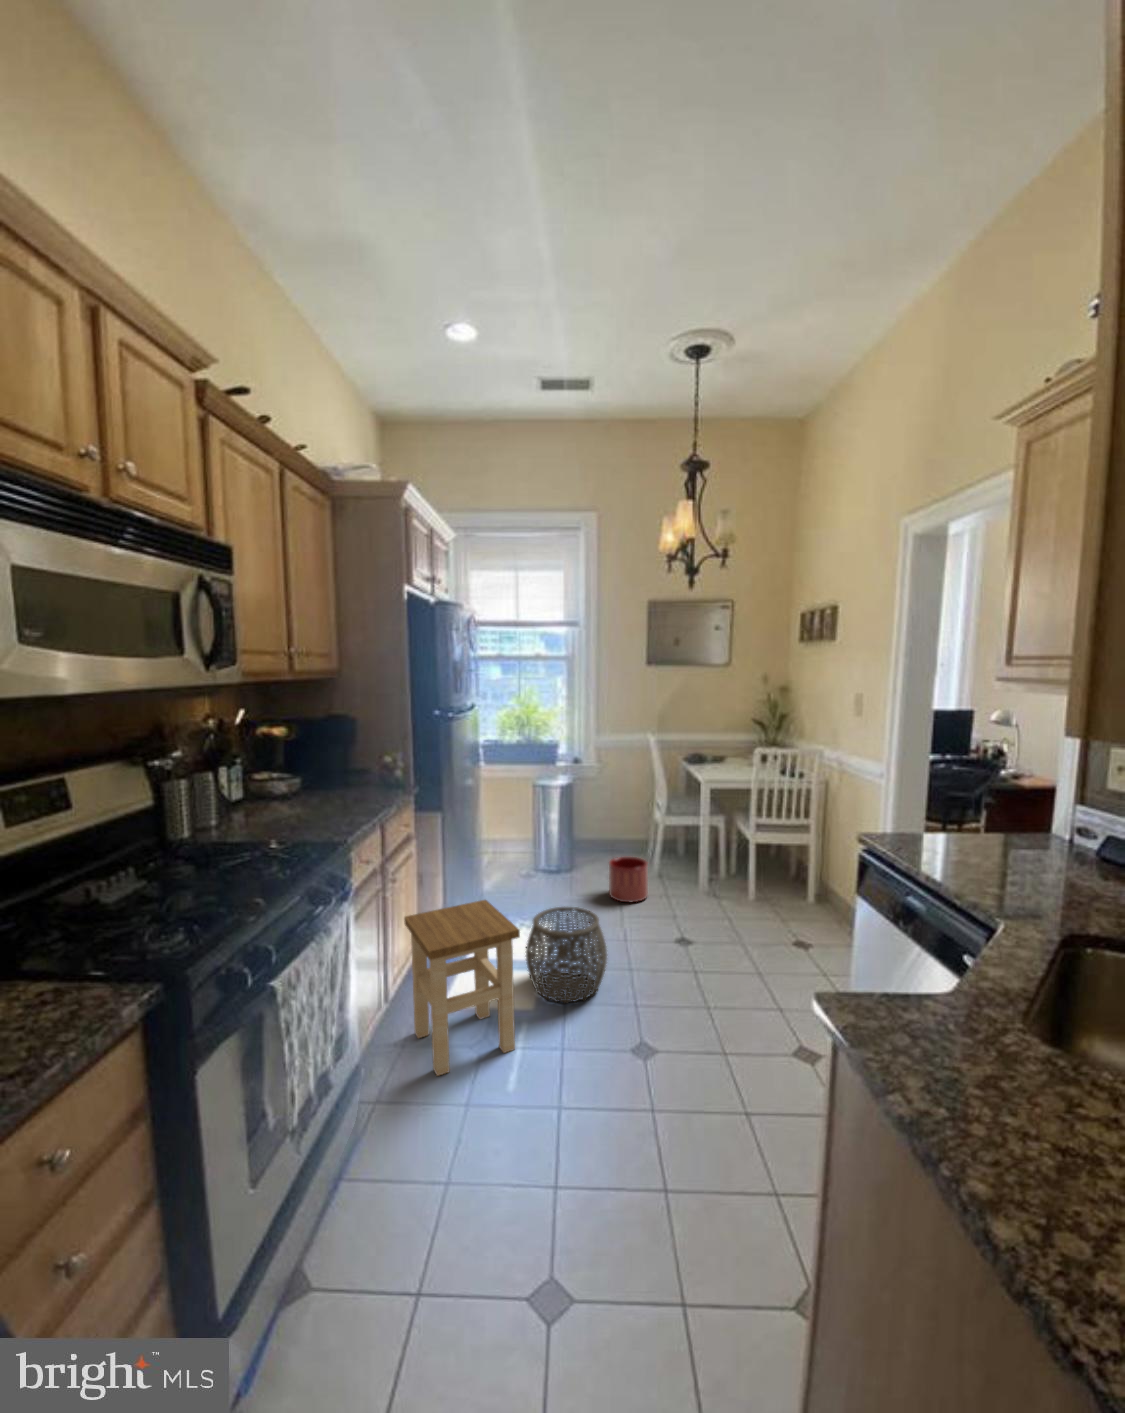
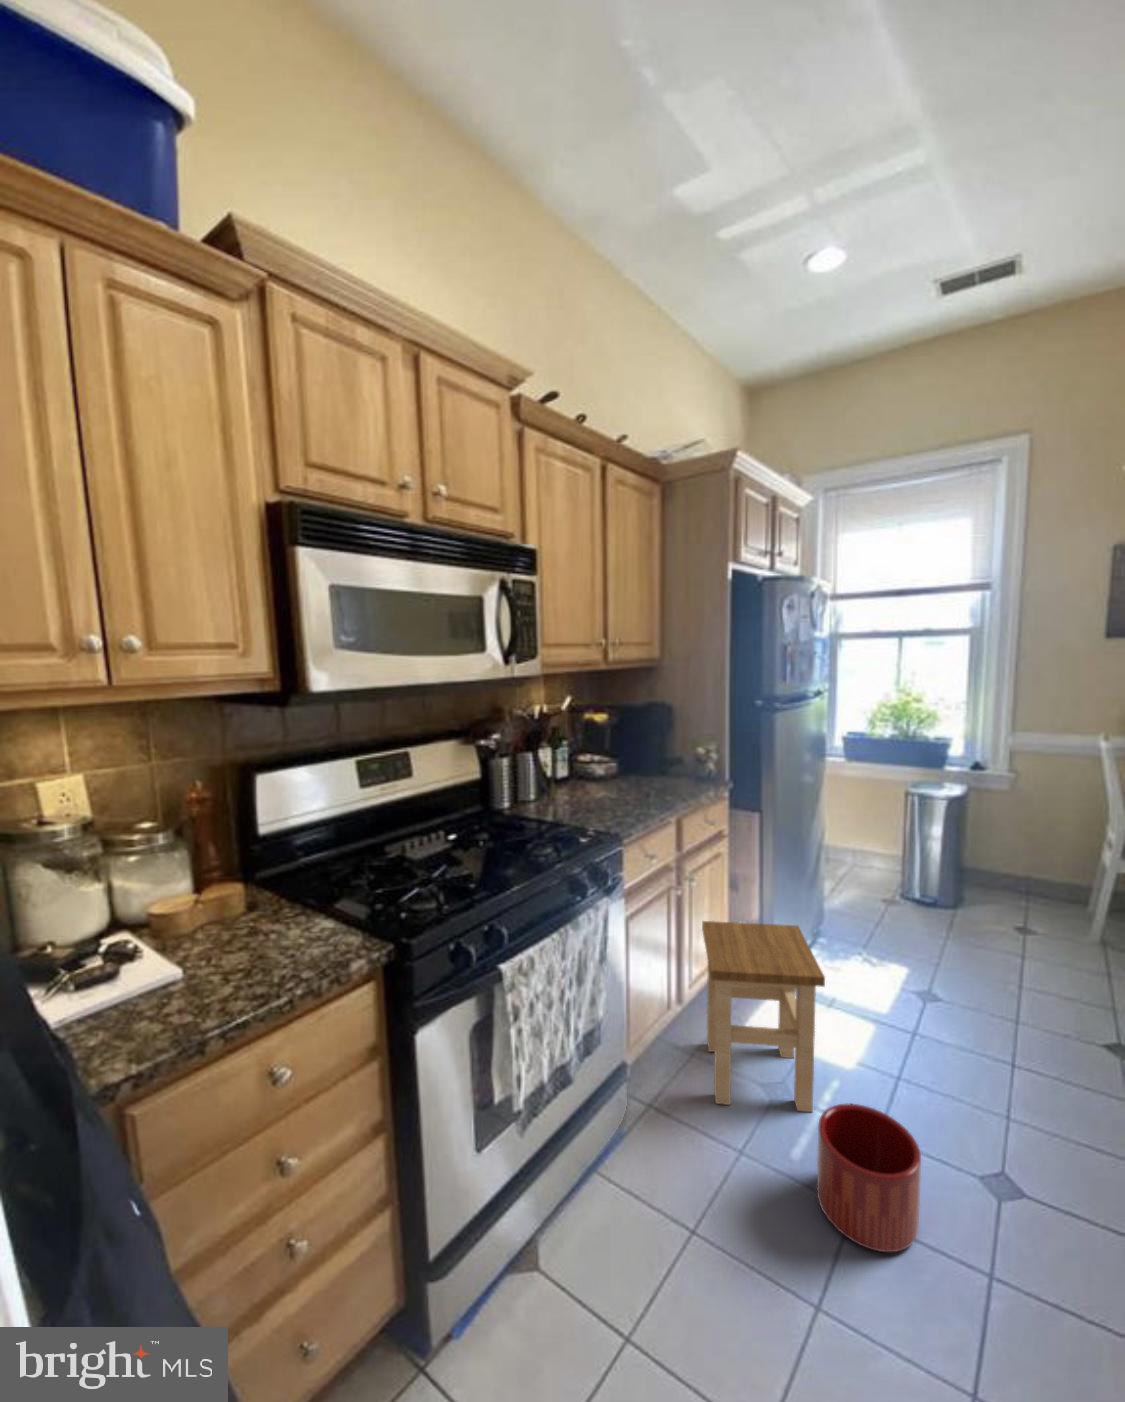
planter: present [609,857,648,902] -> present [817,1104,921,1252]
woven basket: present [526,907,607,1002] -> none [848,956,968,1088]

